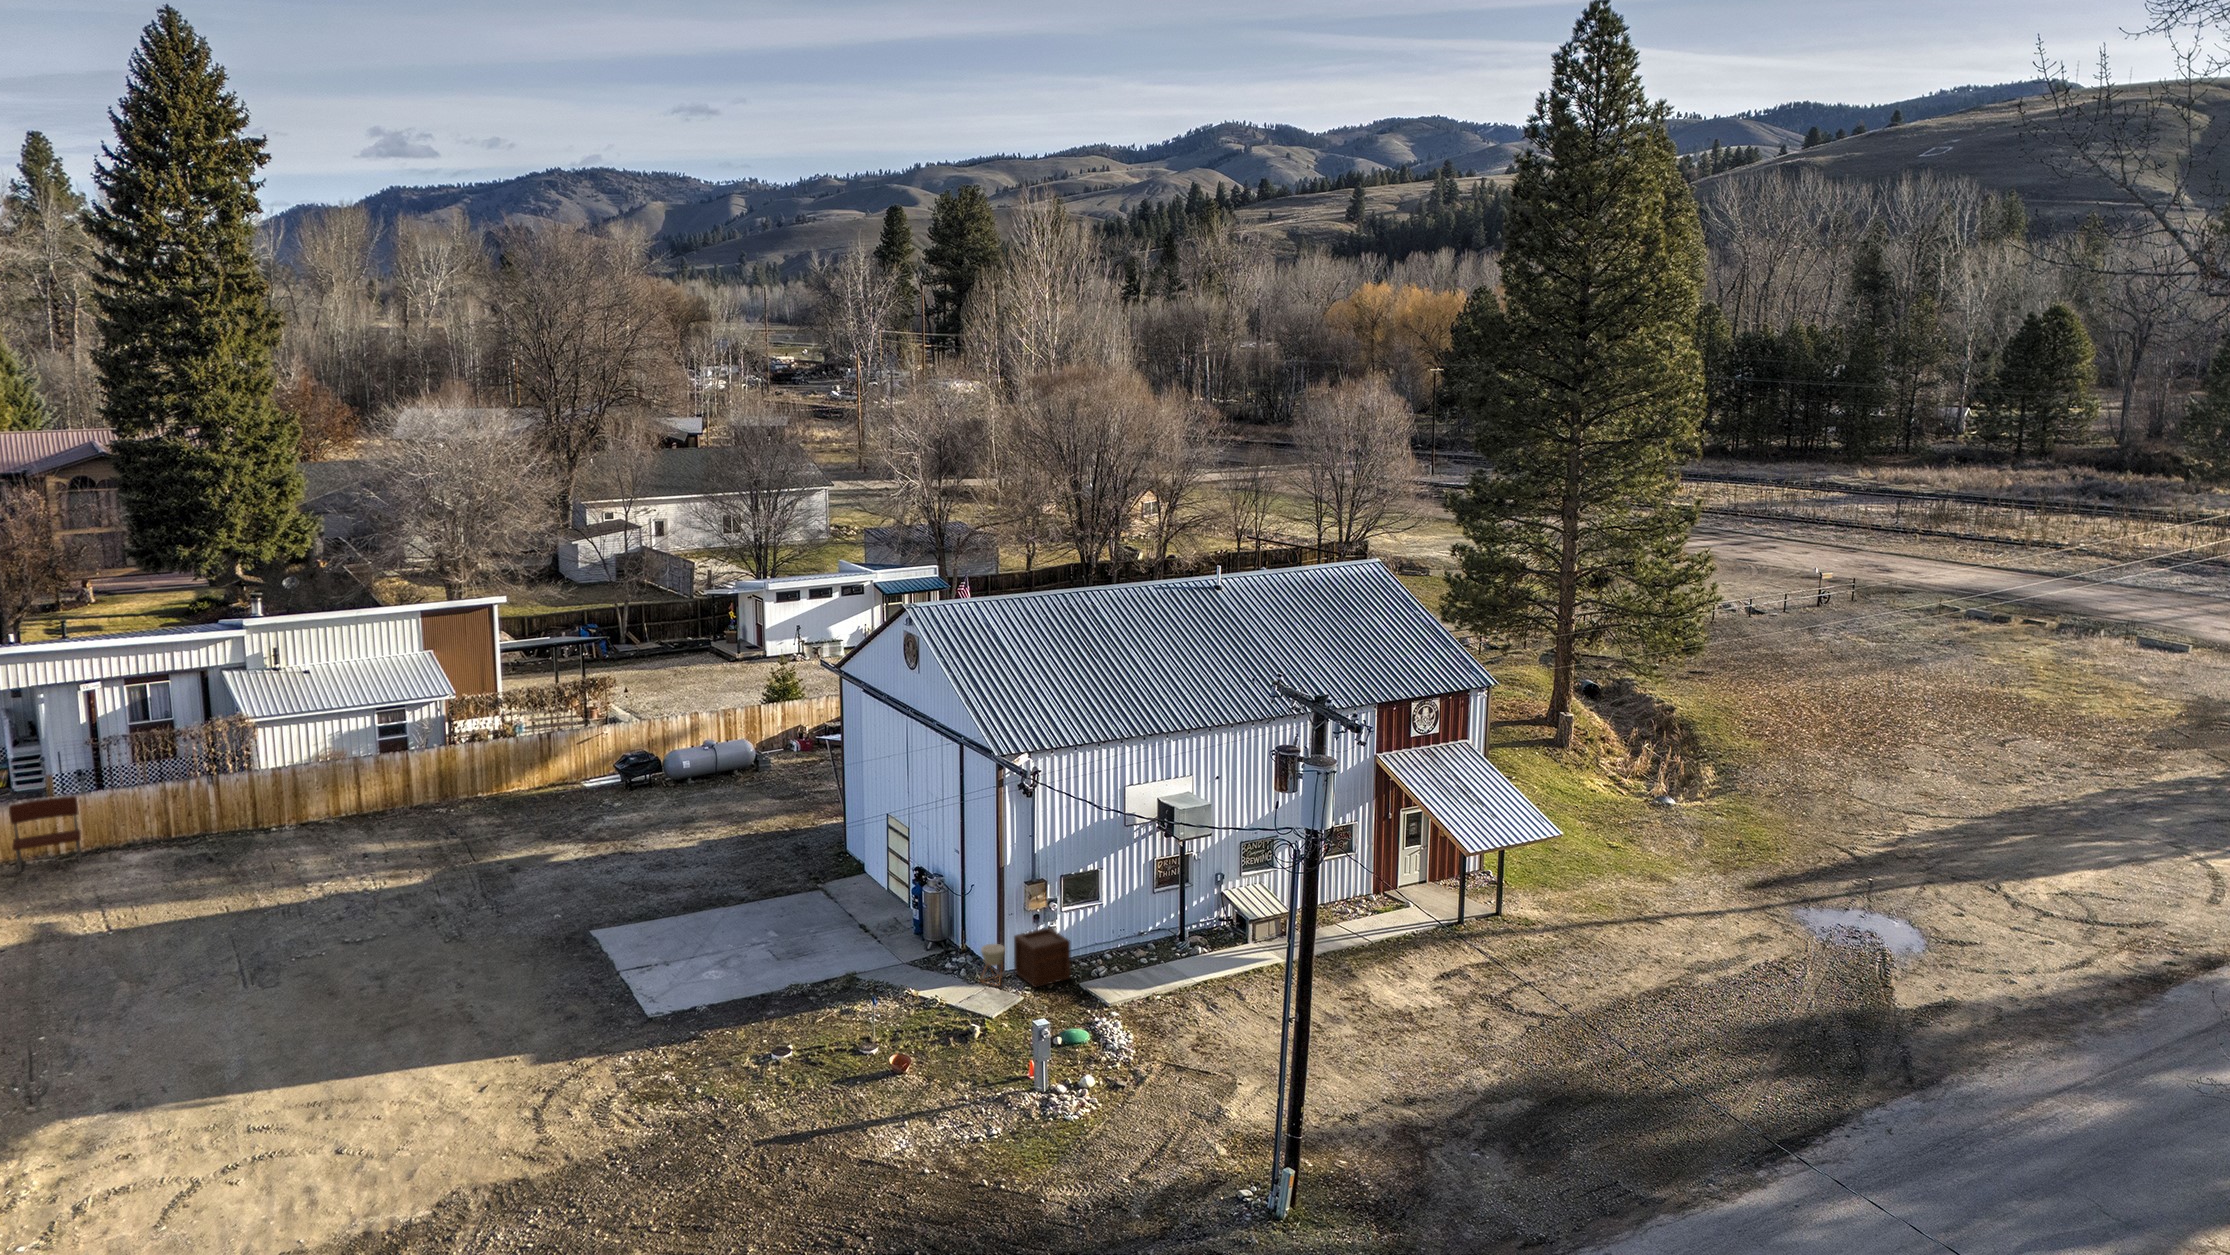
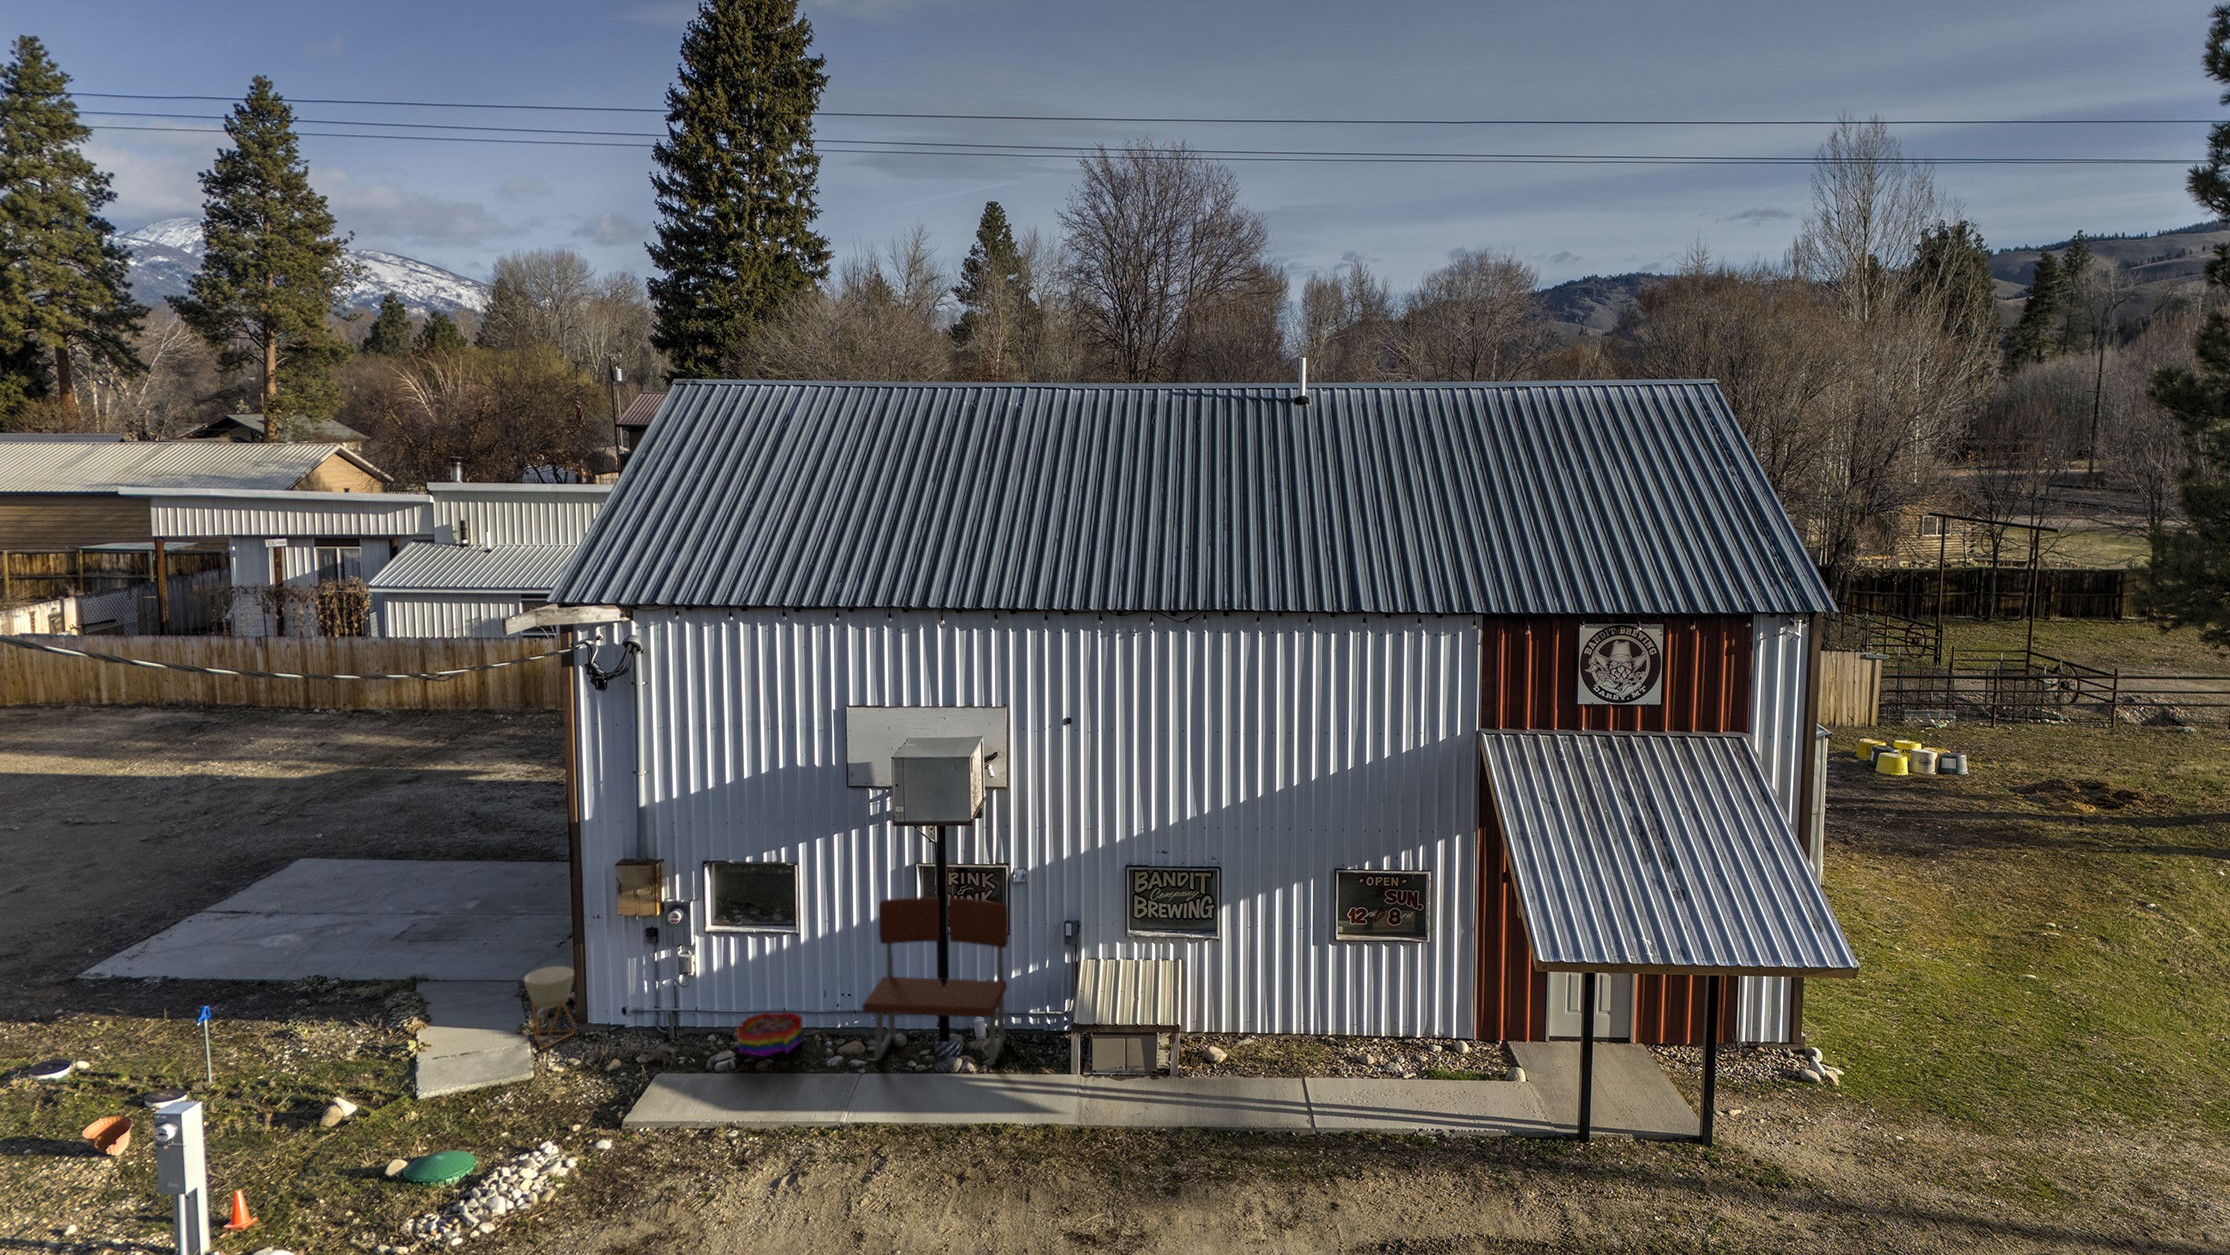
bench: present [9,796,81,872] -> present [862,897,1008,1065]
wooden crate: present [1014,928,1071,988] -> none [576,957,686,1066]
storage bin: none [1085,945,1118,967] -> present [737,1013,802,1056]

